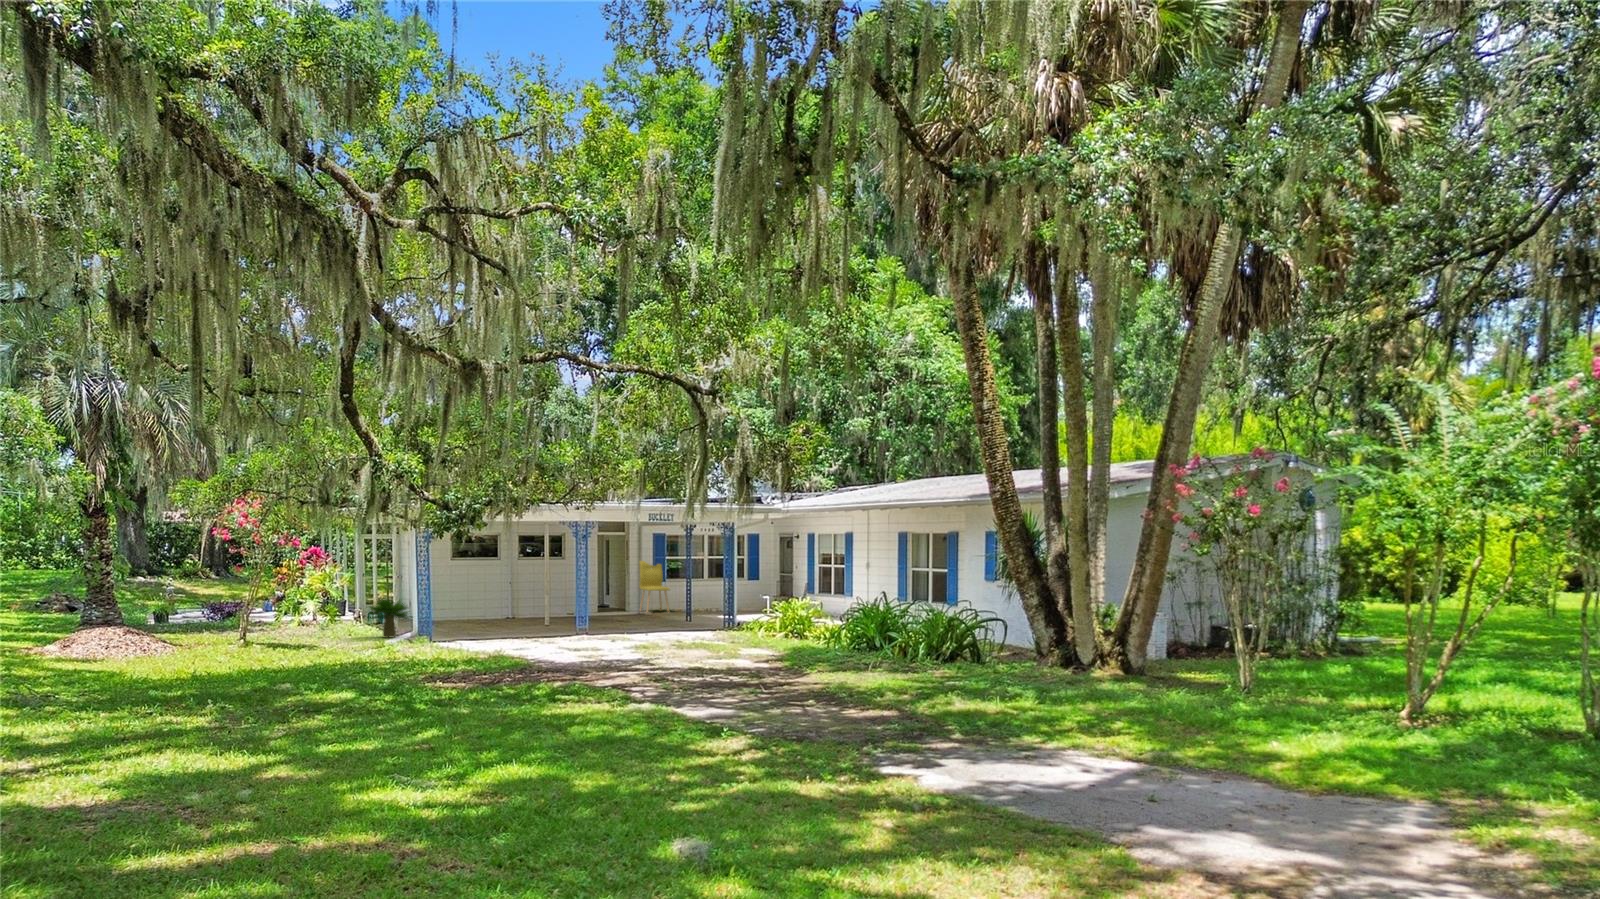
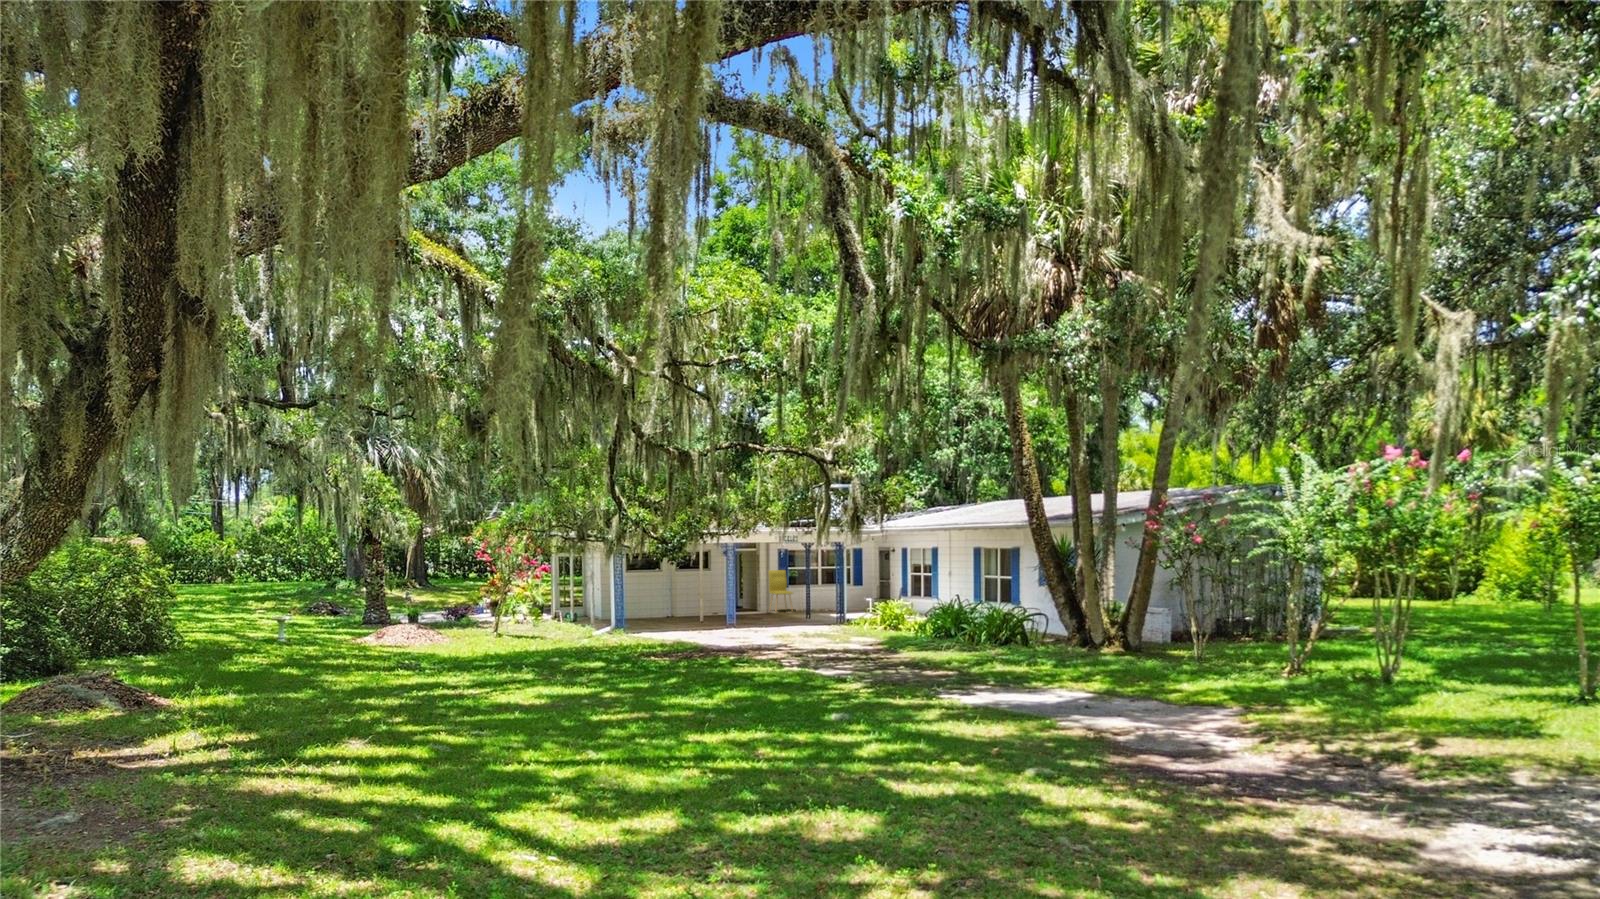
potted plant: present [367,599,409,638] -> none [577,601,613,630]

